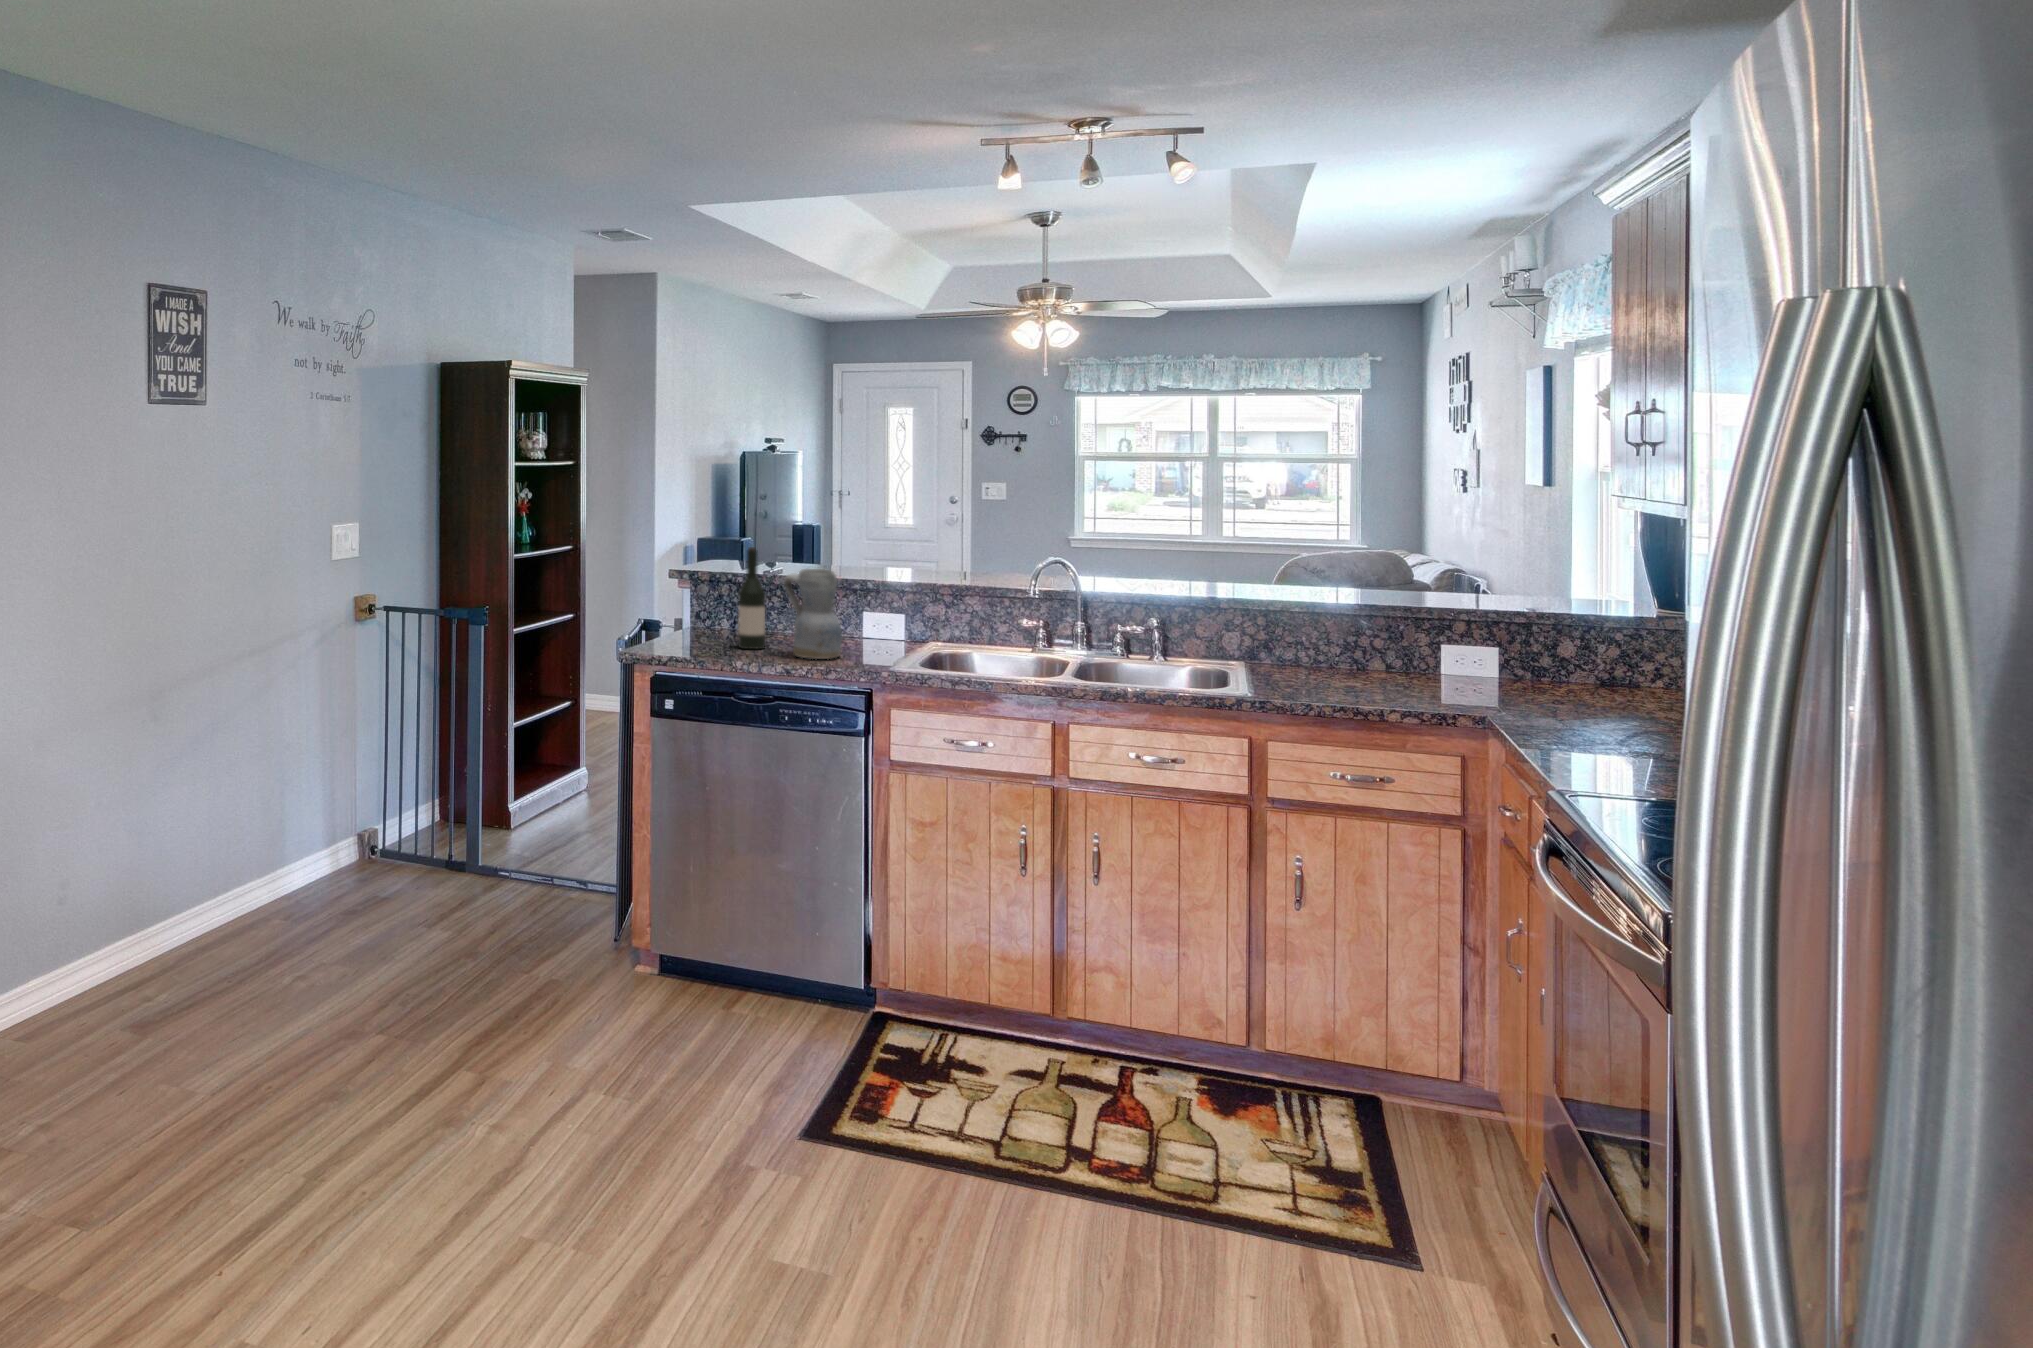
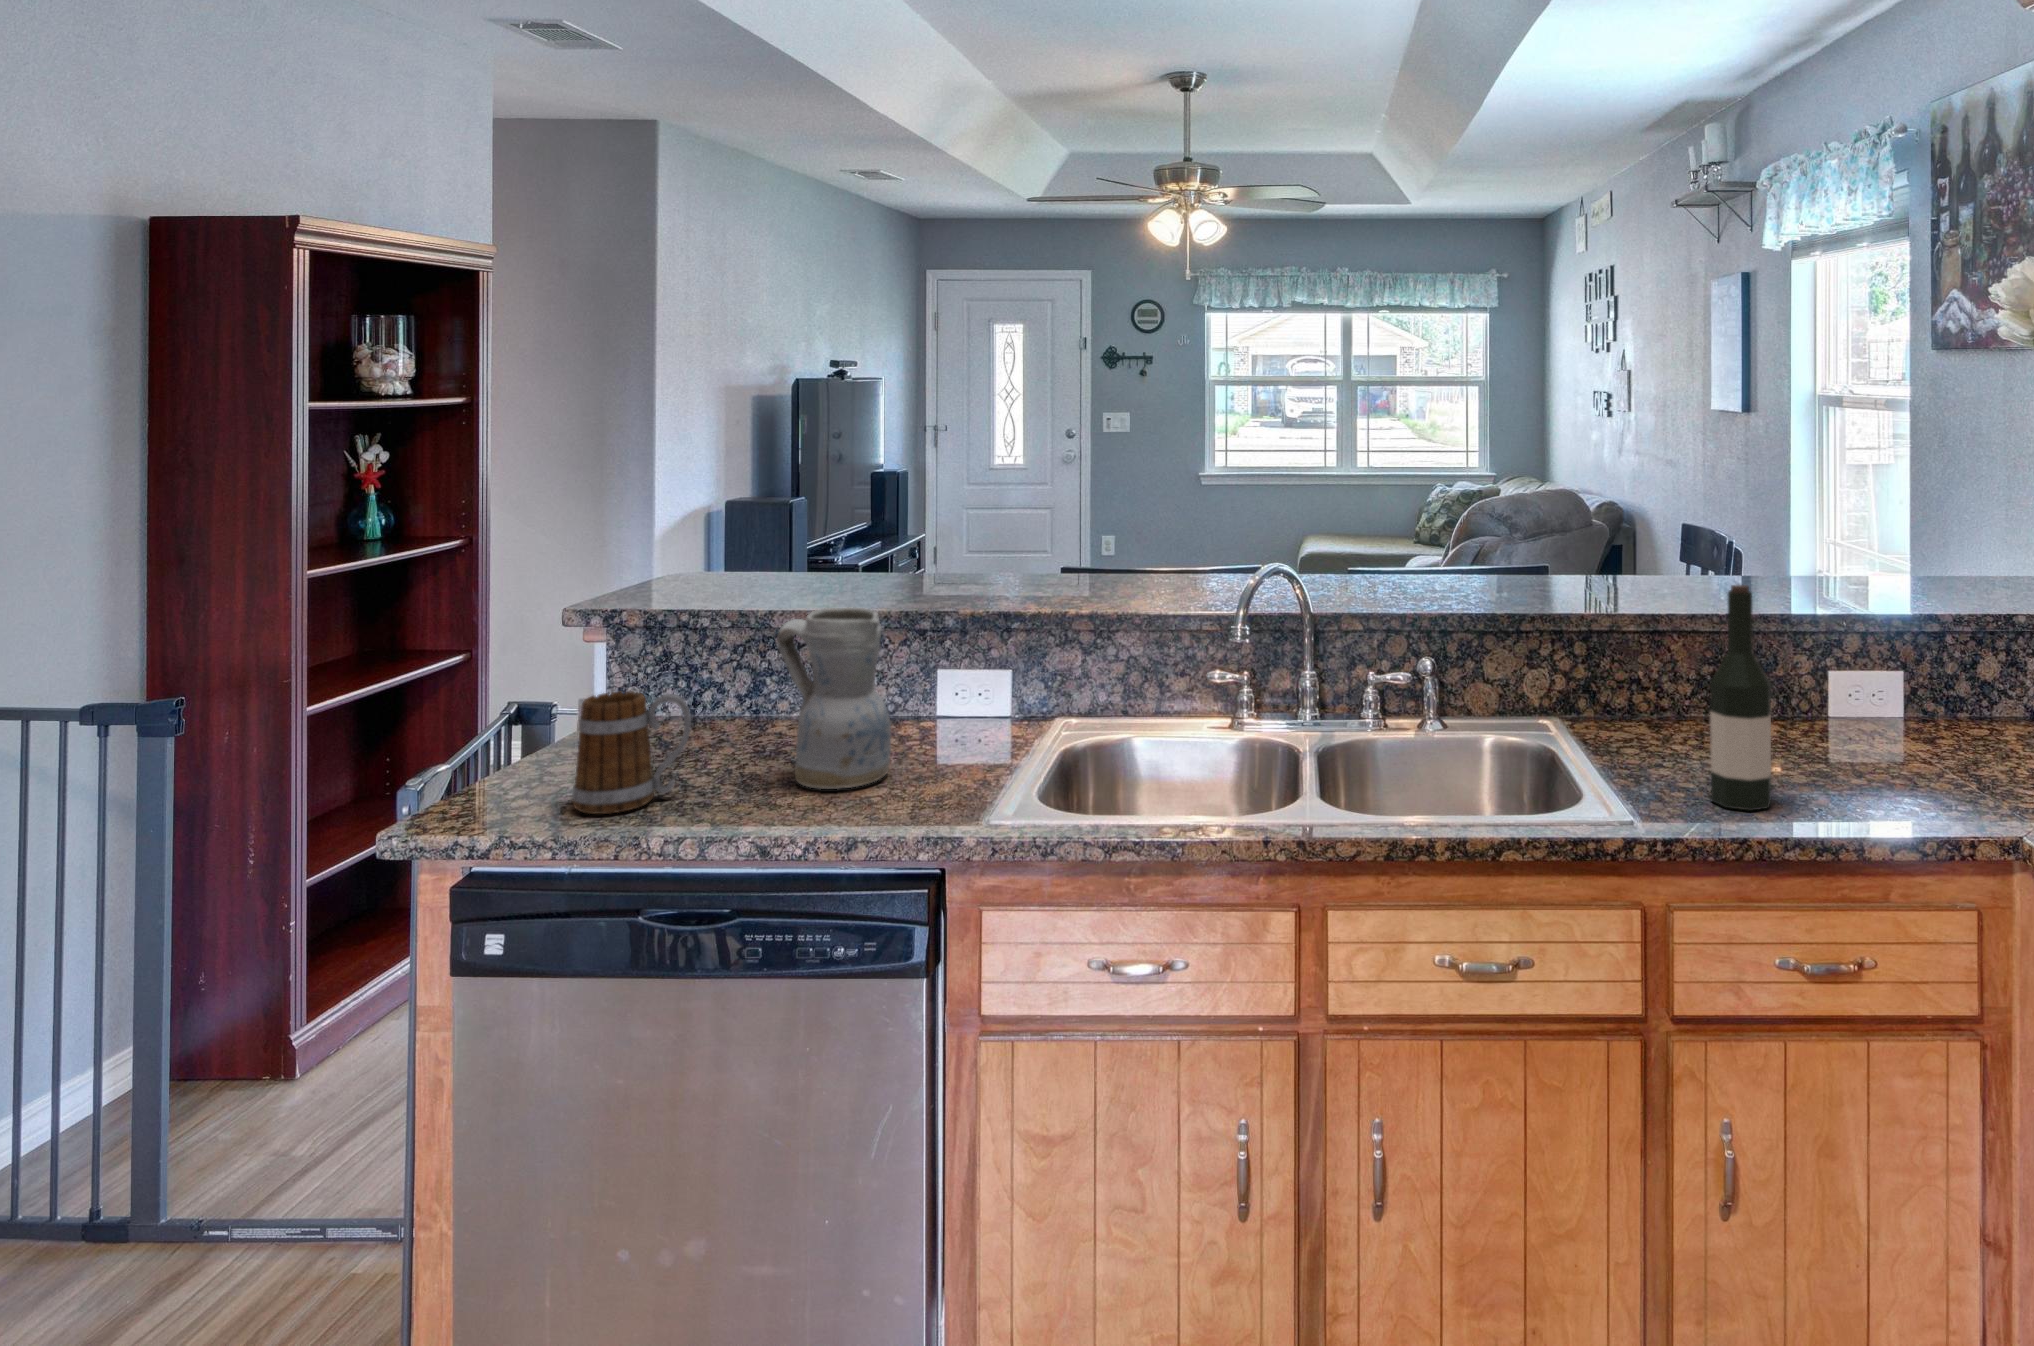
wine bottle: present [738,547,765,649] -> present [1710,585,1771,811]
mug: none [690,602,744,658] -> present [572,691,691,814]

